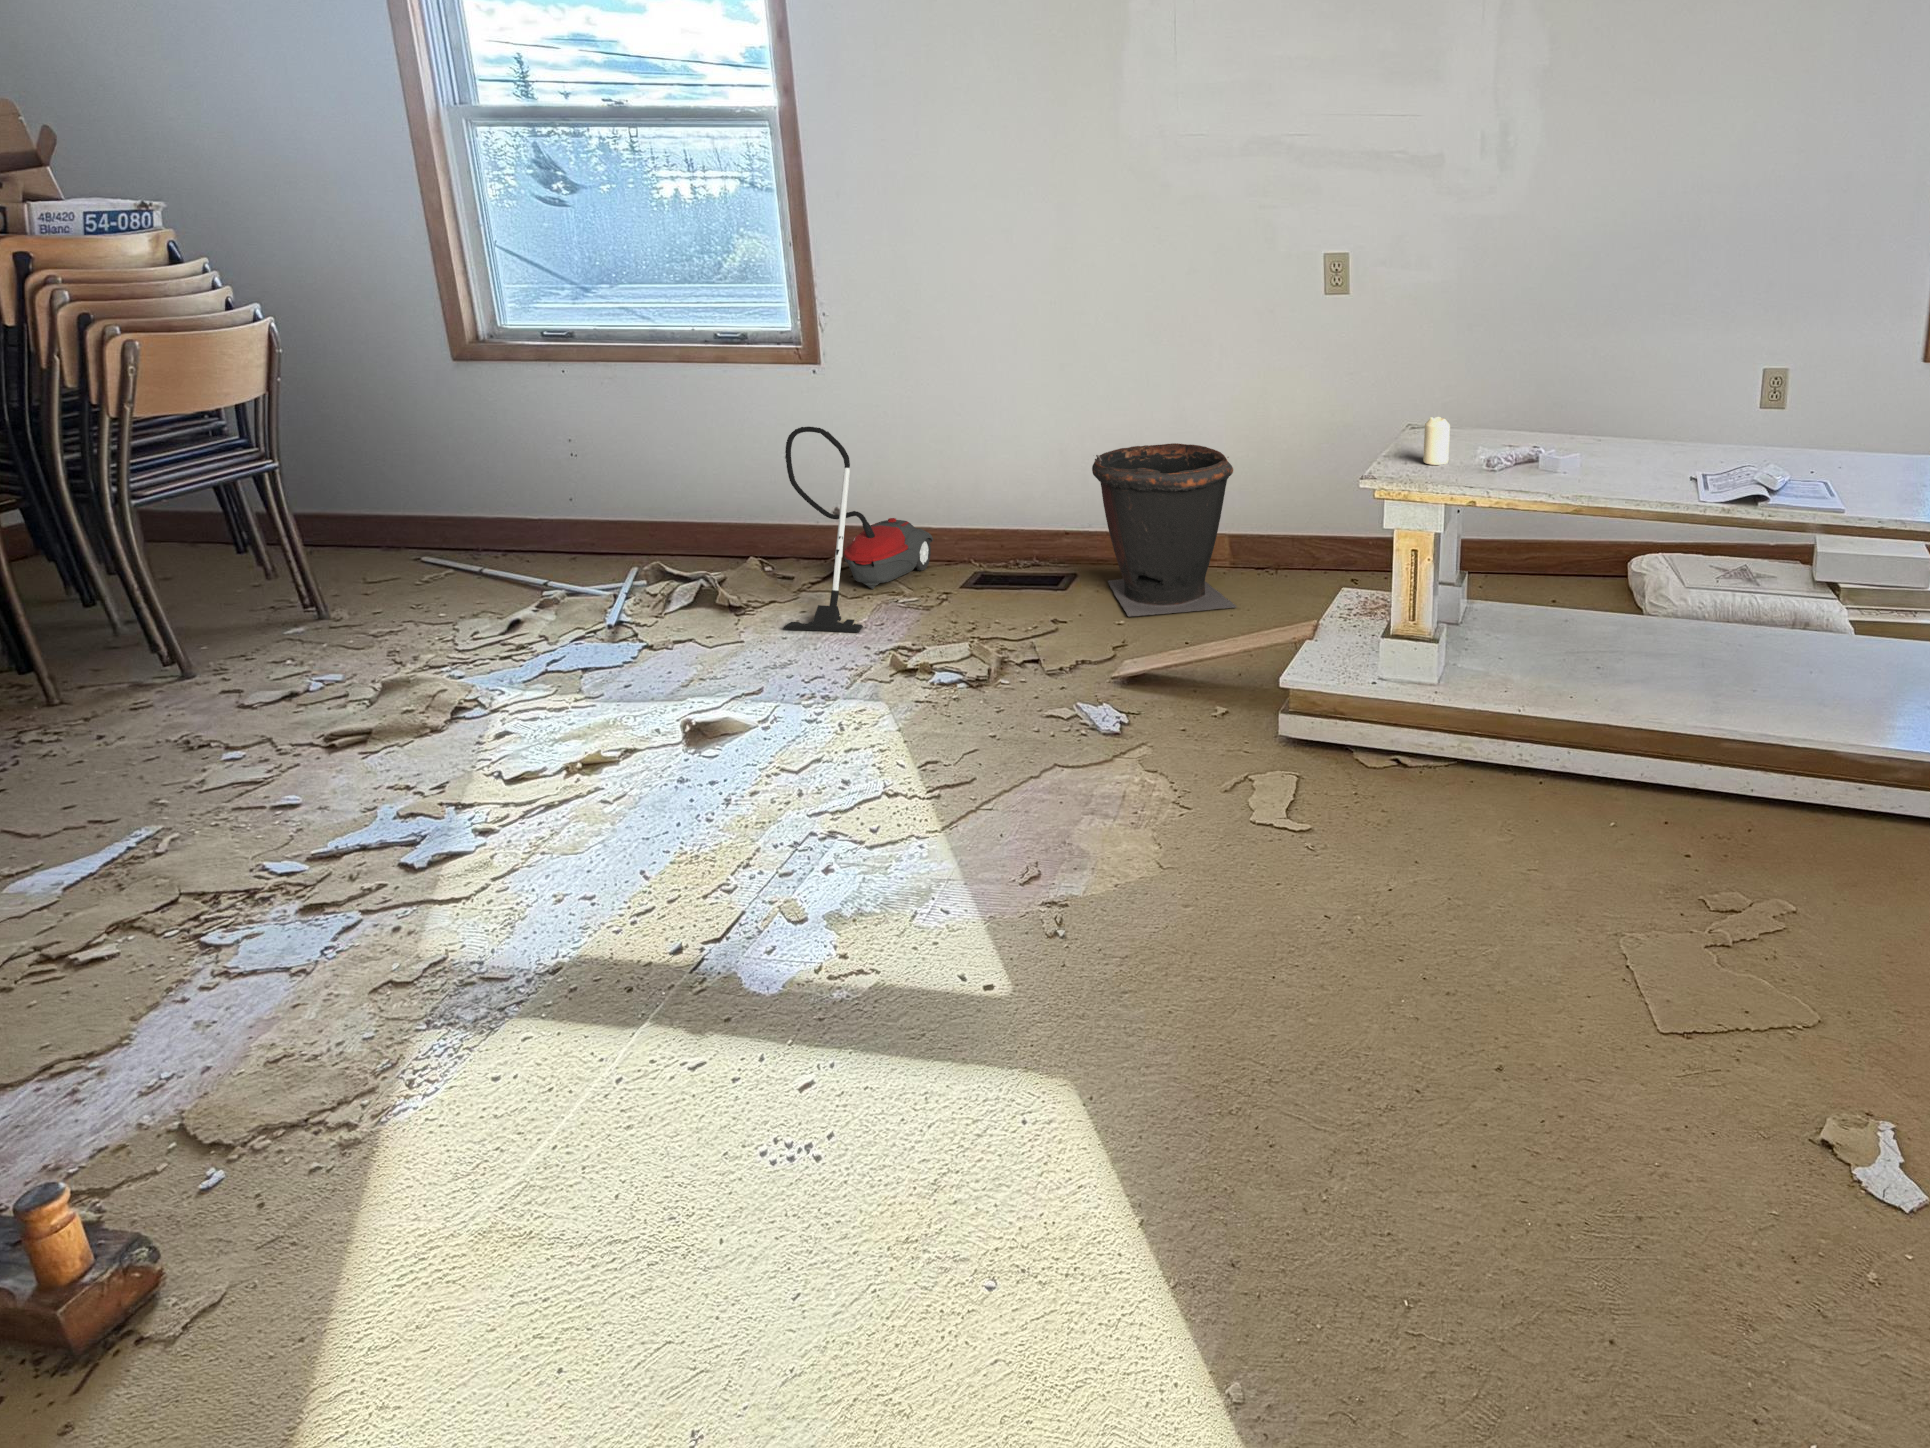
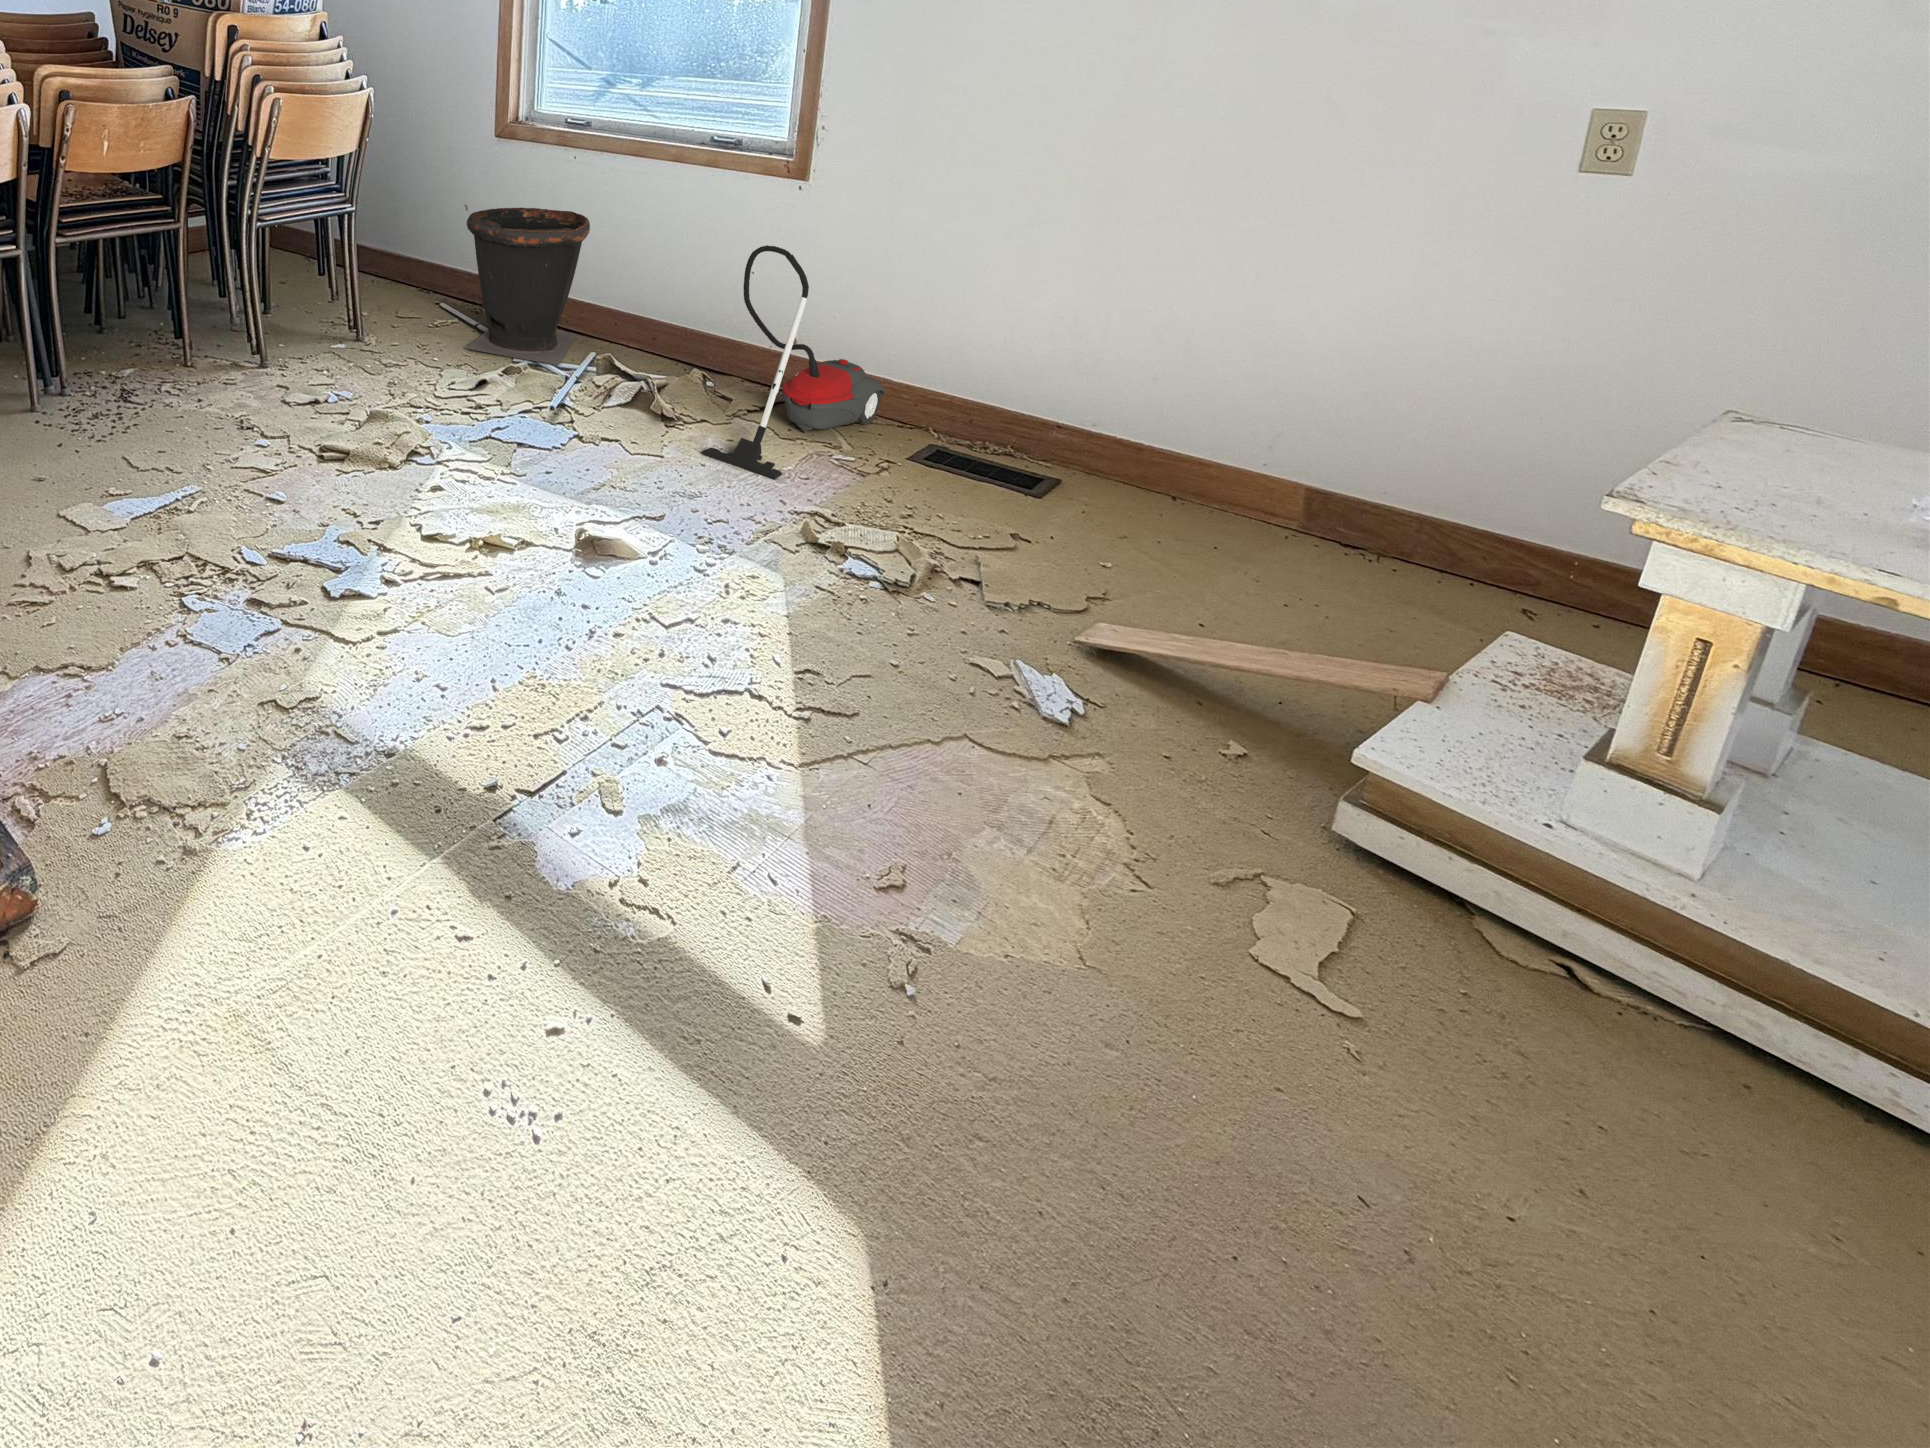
candle: present [1423,417,1450,465] -> none [1777,416,1869,505]
bucket: present [1092,443,1237,617] -> present [465,205,590,365]

